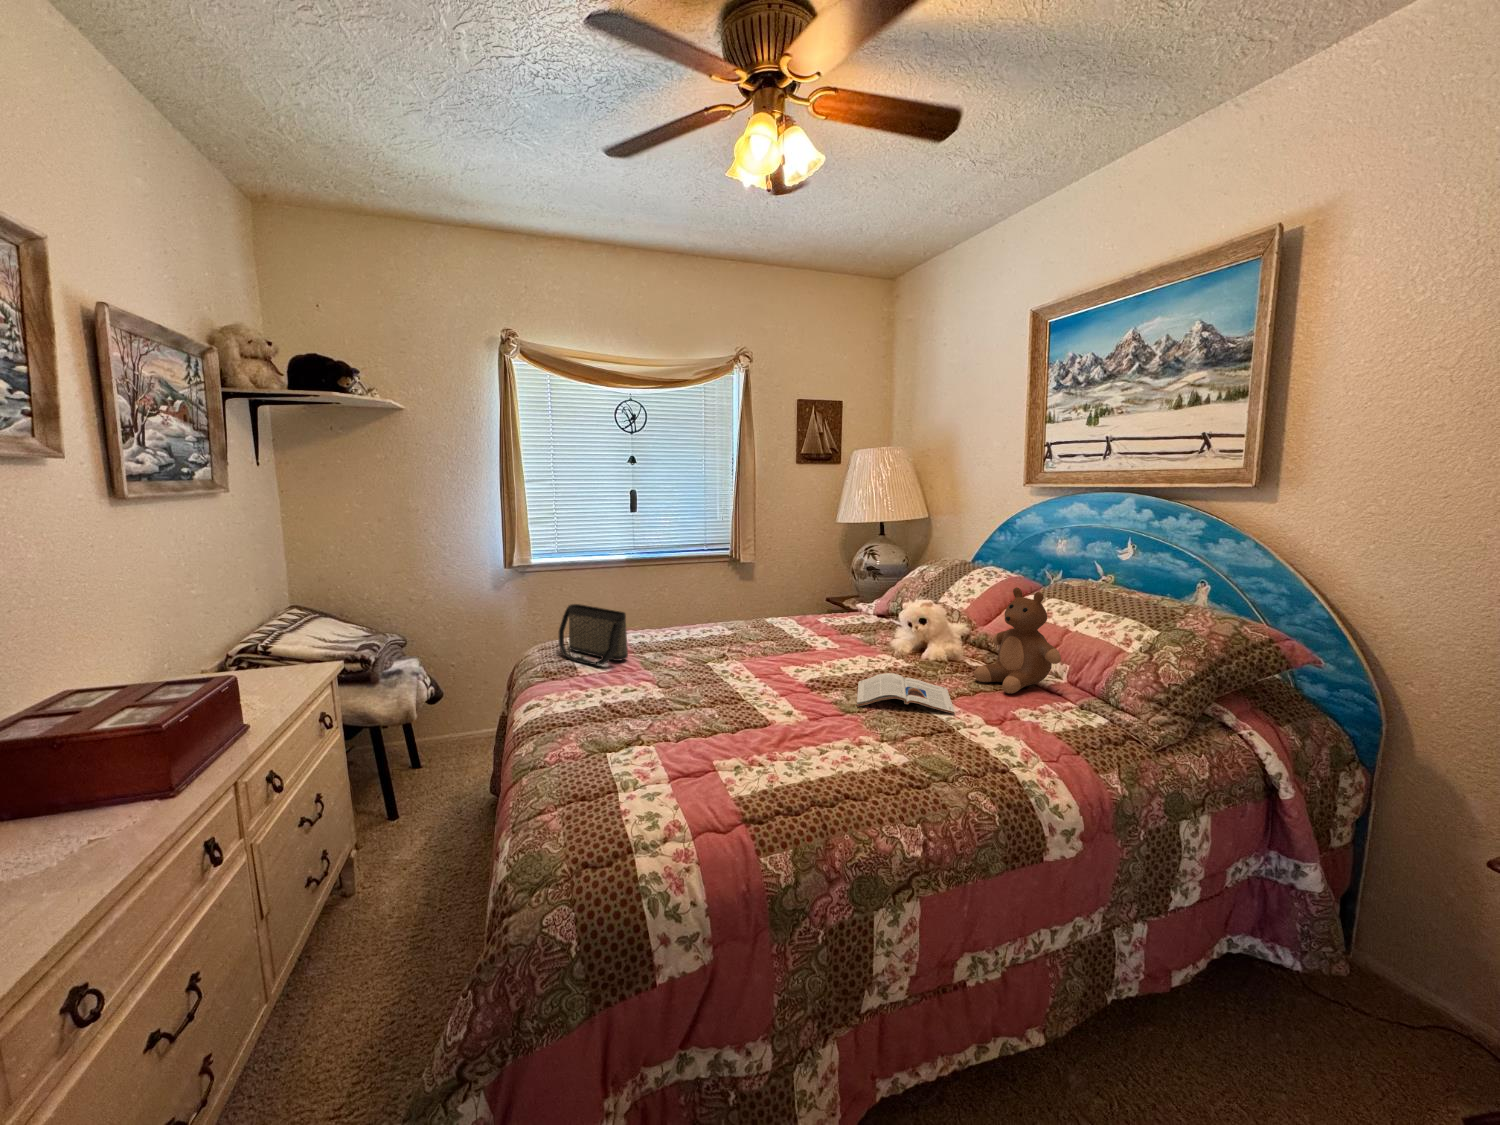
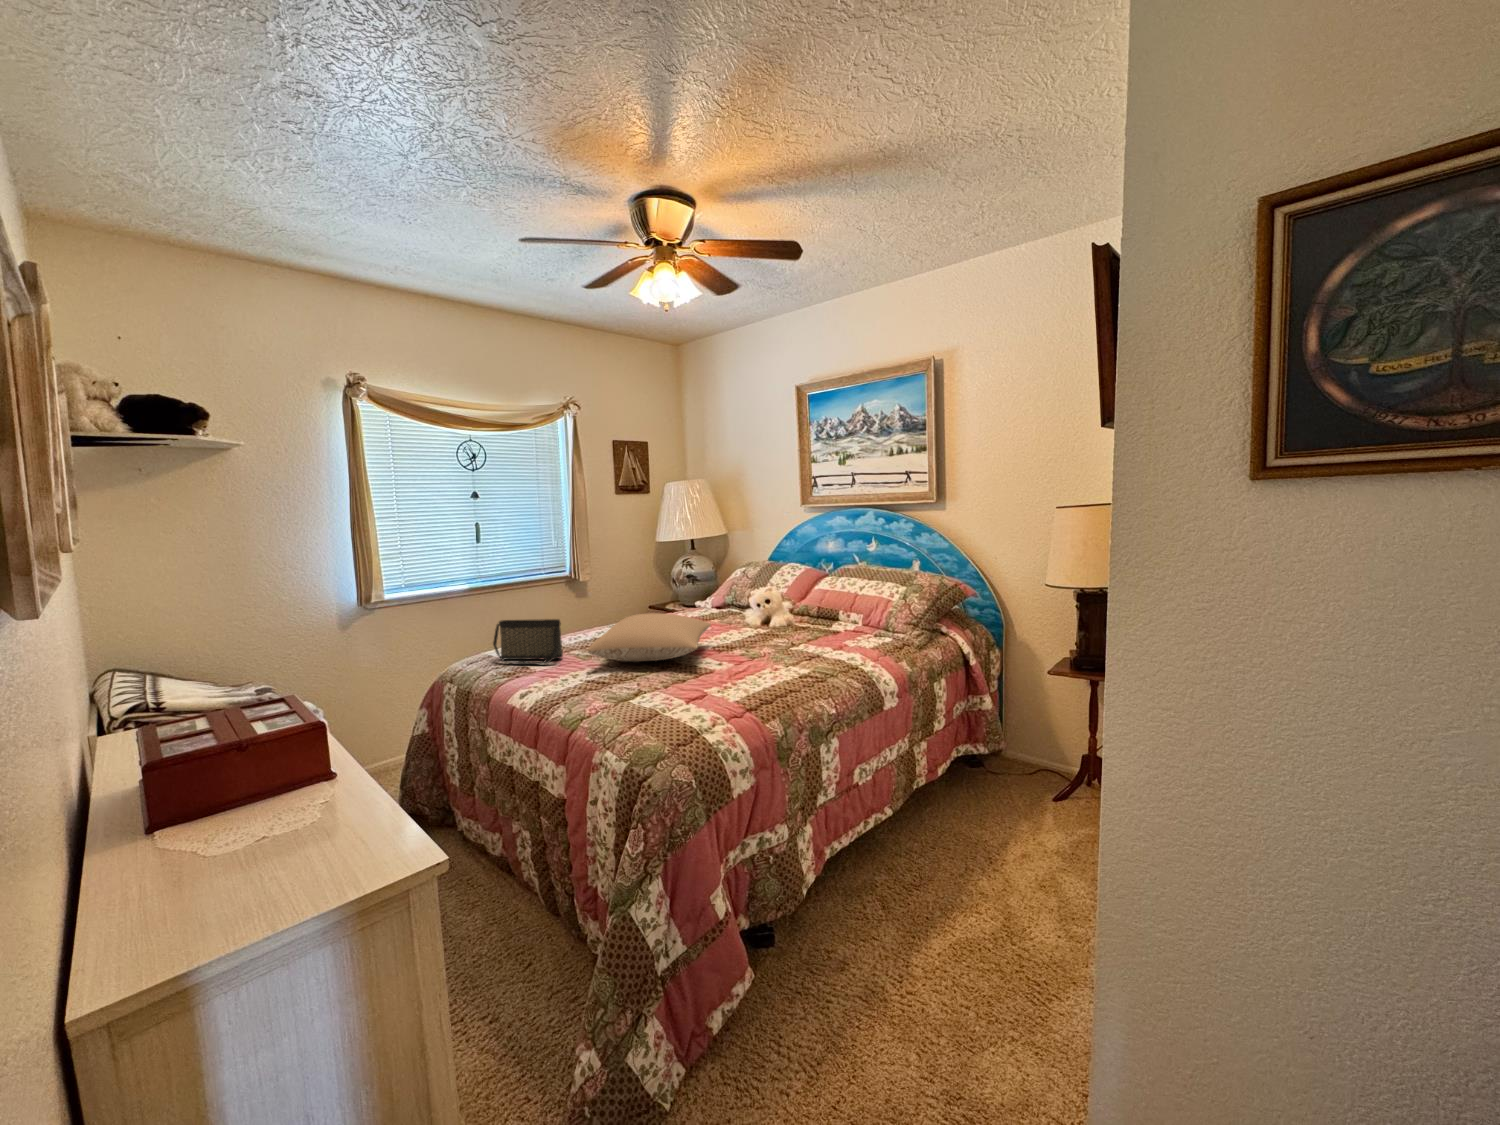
teddy bear: present [974,587,1061,694] -> none [810,570,860,636]
pillow: none [624,619,816,691] -> present [588,613,711,662]
magazine: present [857,673,955,714] -> none [744,634,814,656]

